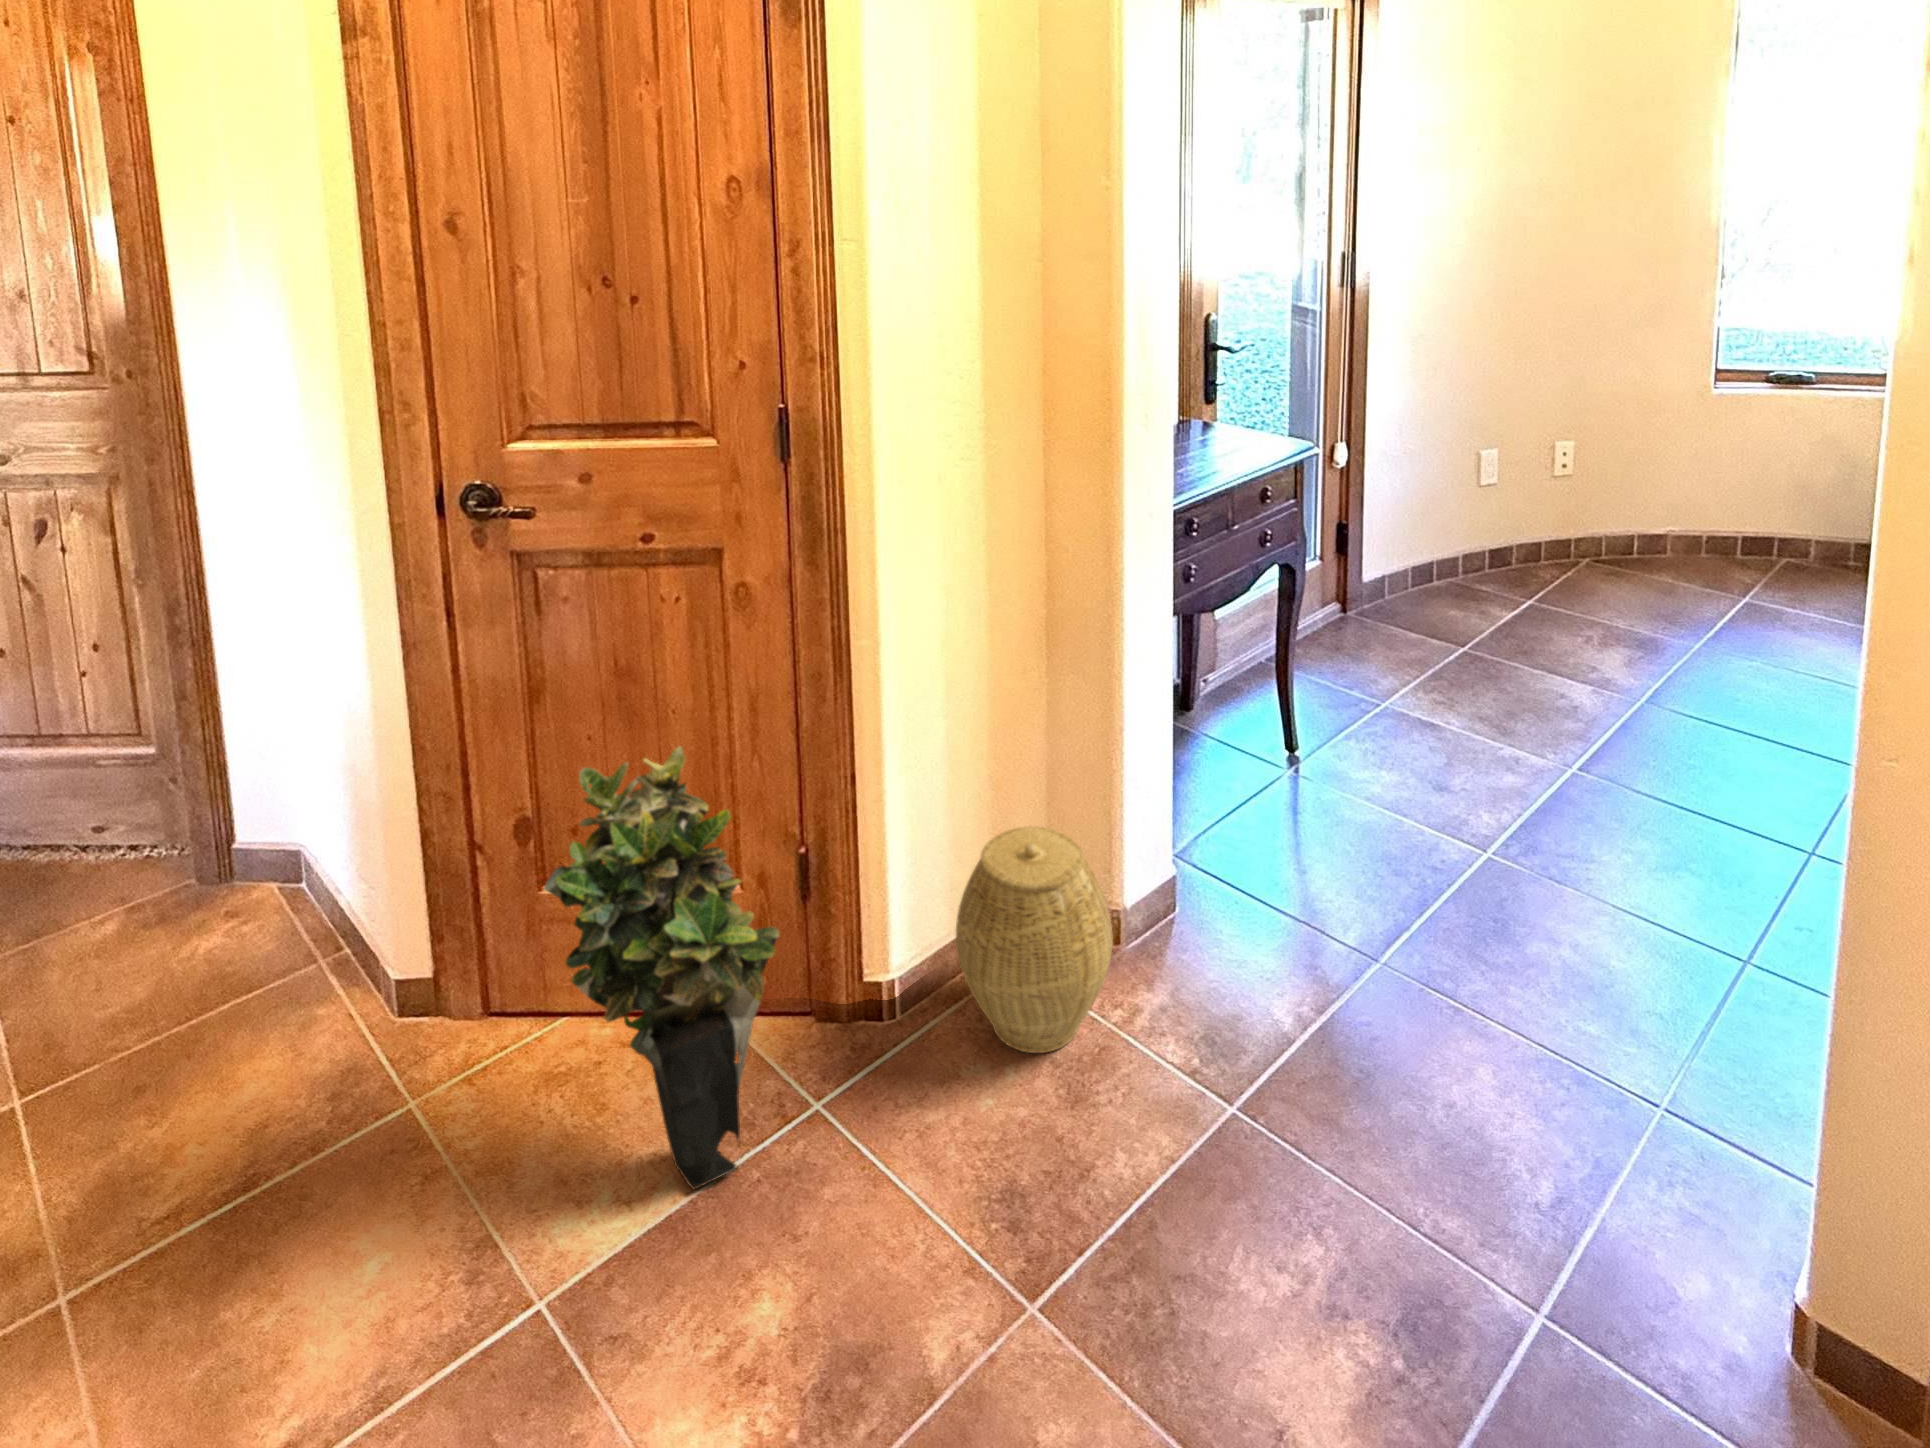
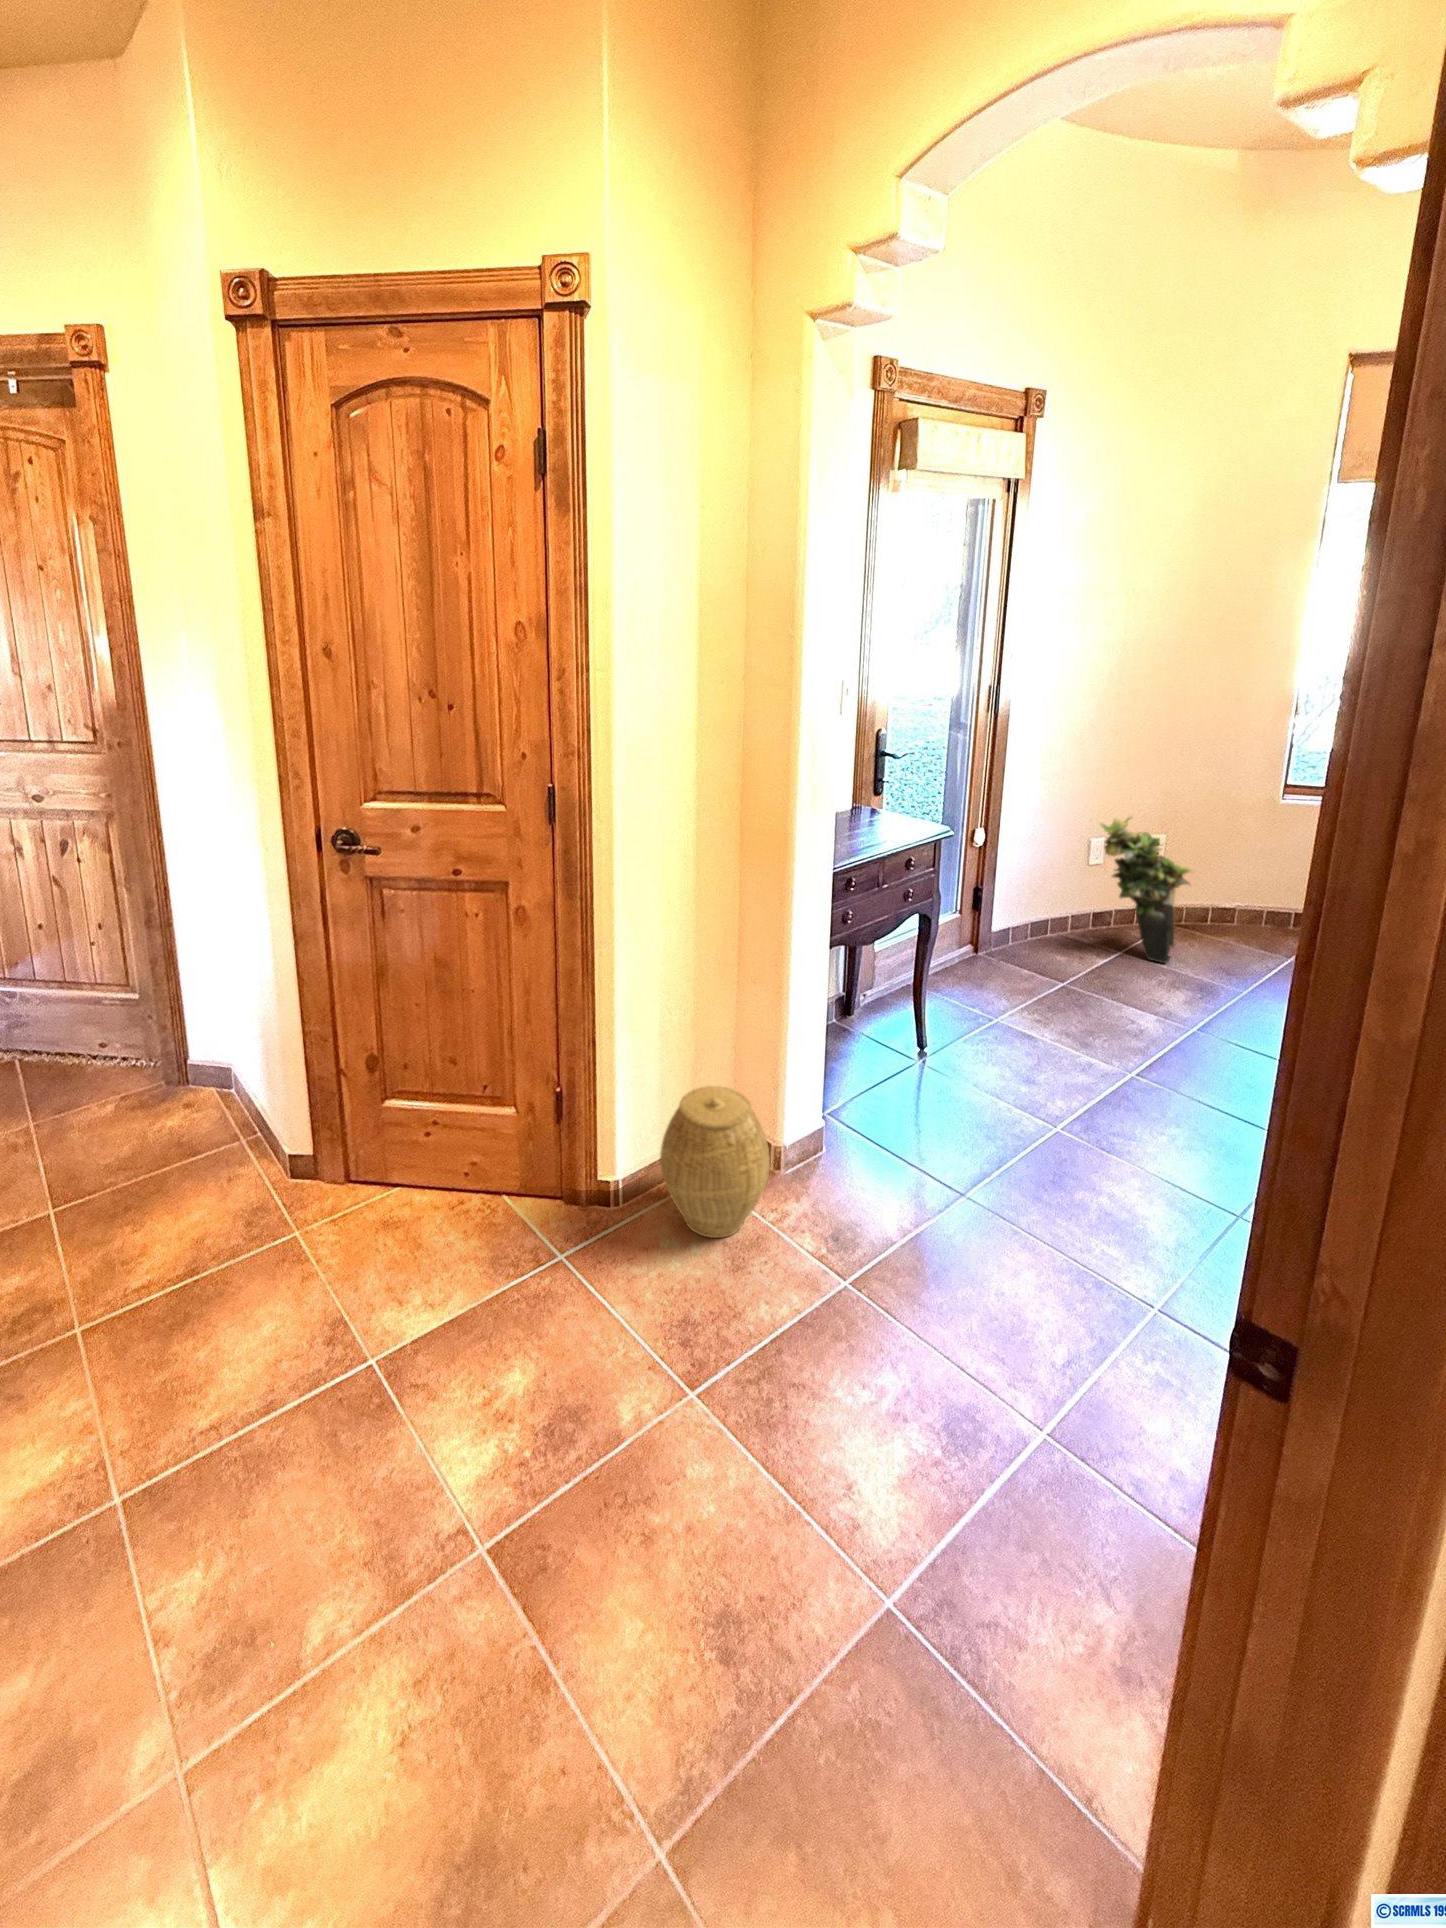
potted plant: present [544,746,779,1189] -> present [1100,817,1192,963]

